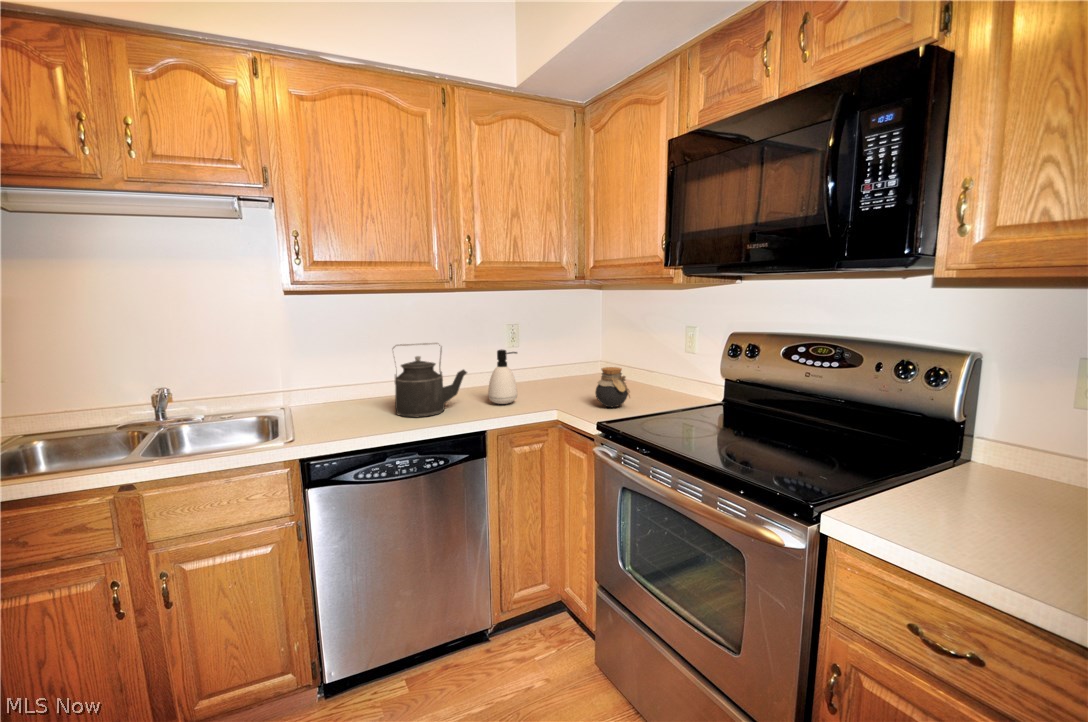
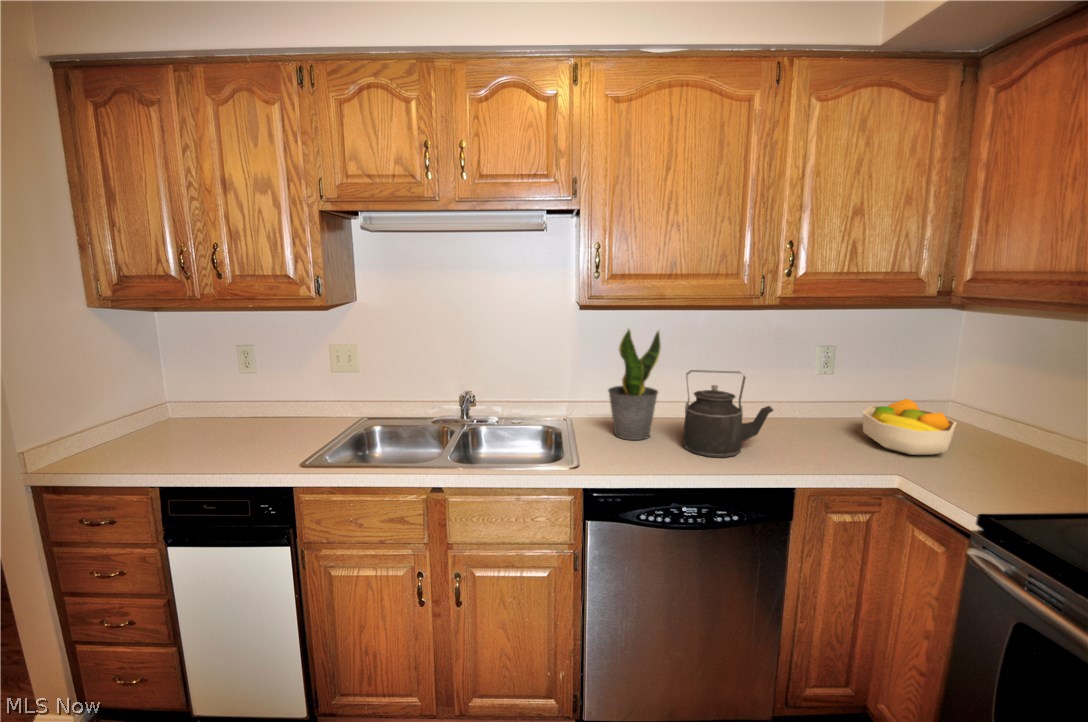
potted plant: none [321,309,371,416] -> present [608,329,661,440]
soap dispenser: present [488,349,517,404] -> none [797,386,845,454]
fruit bowl: none [538,357,596,397] -> present [863,399,956,455]
jar: present [595,367,630,407] -> none [970,429,1041,489]

